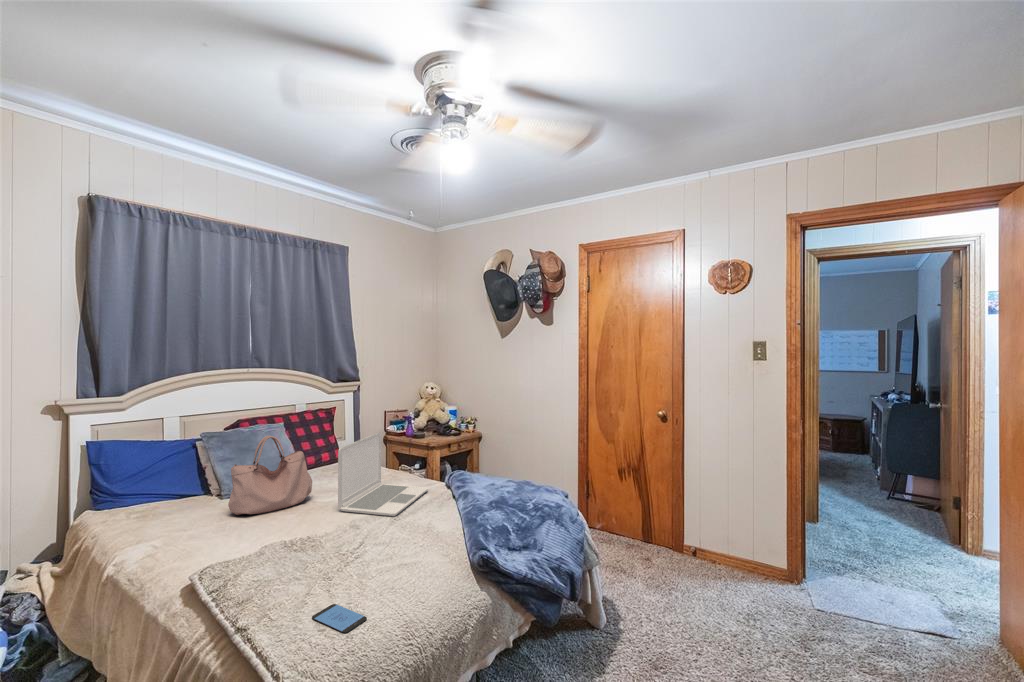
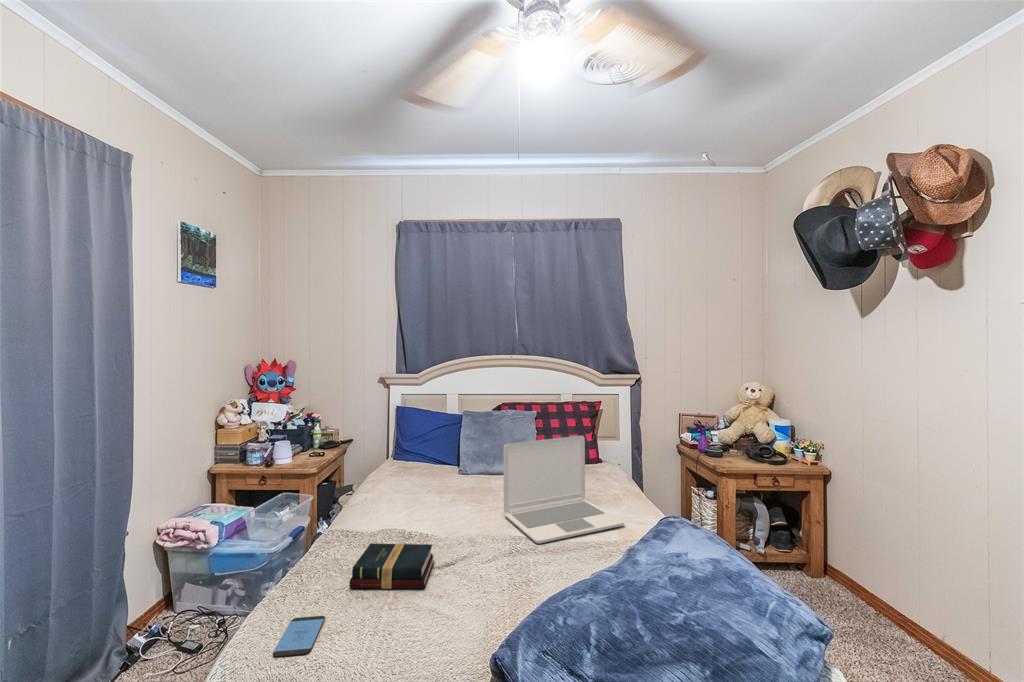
handbag: present [228,436,312,515] -> none [435,420,512,497]
hardback book: none [288,536,371,587] -> present [350,544,434,589]

